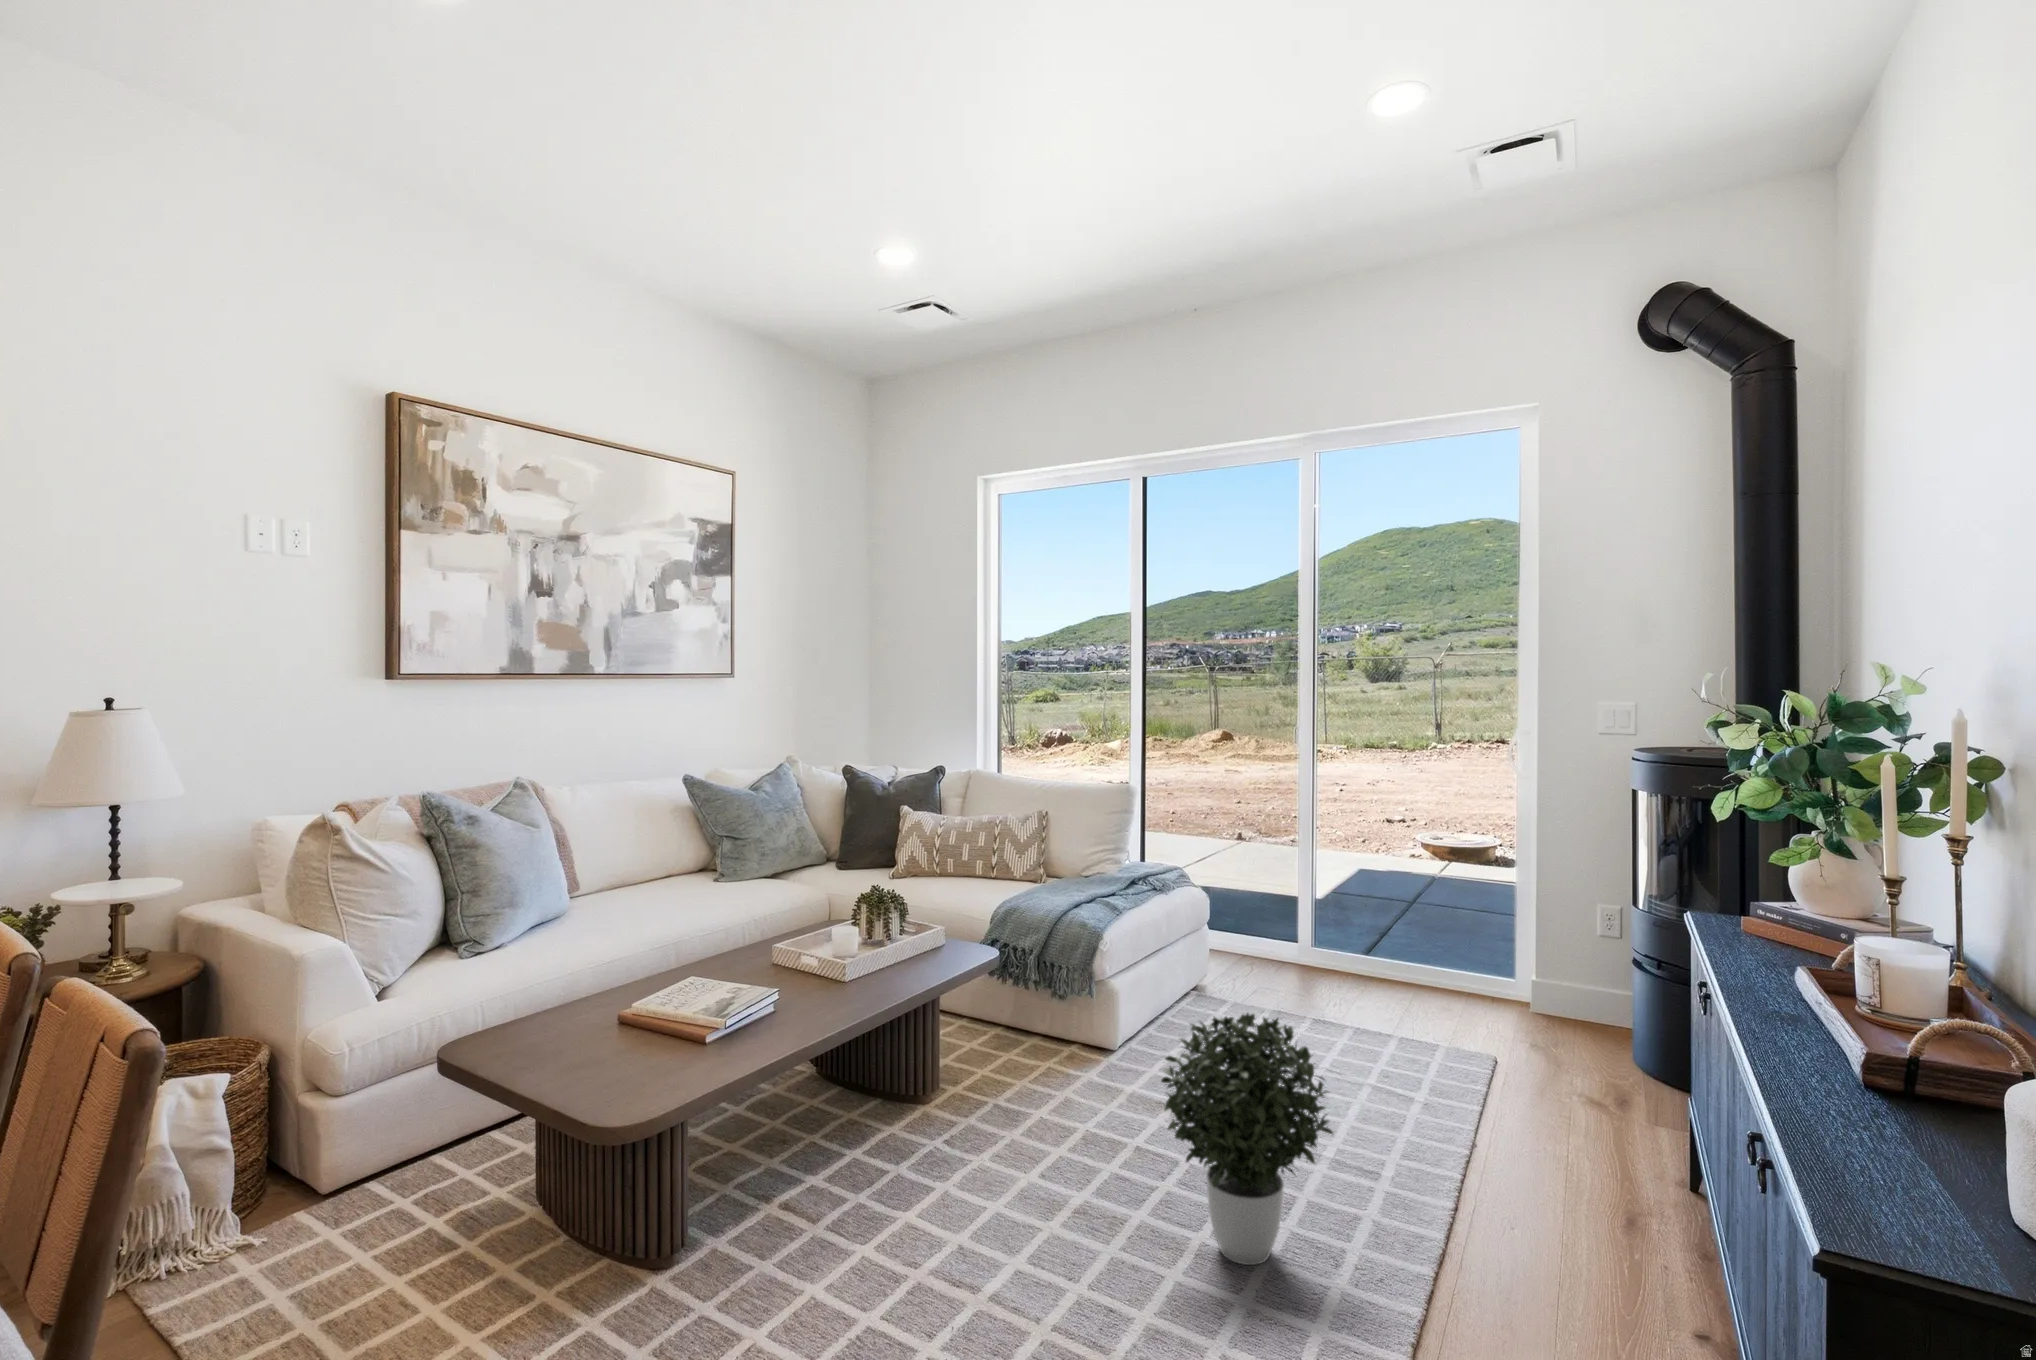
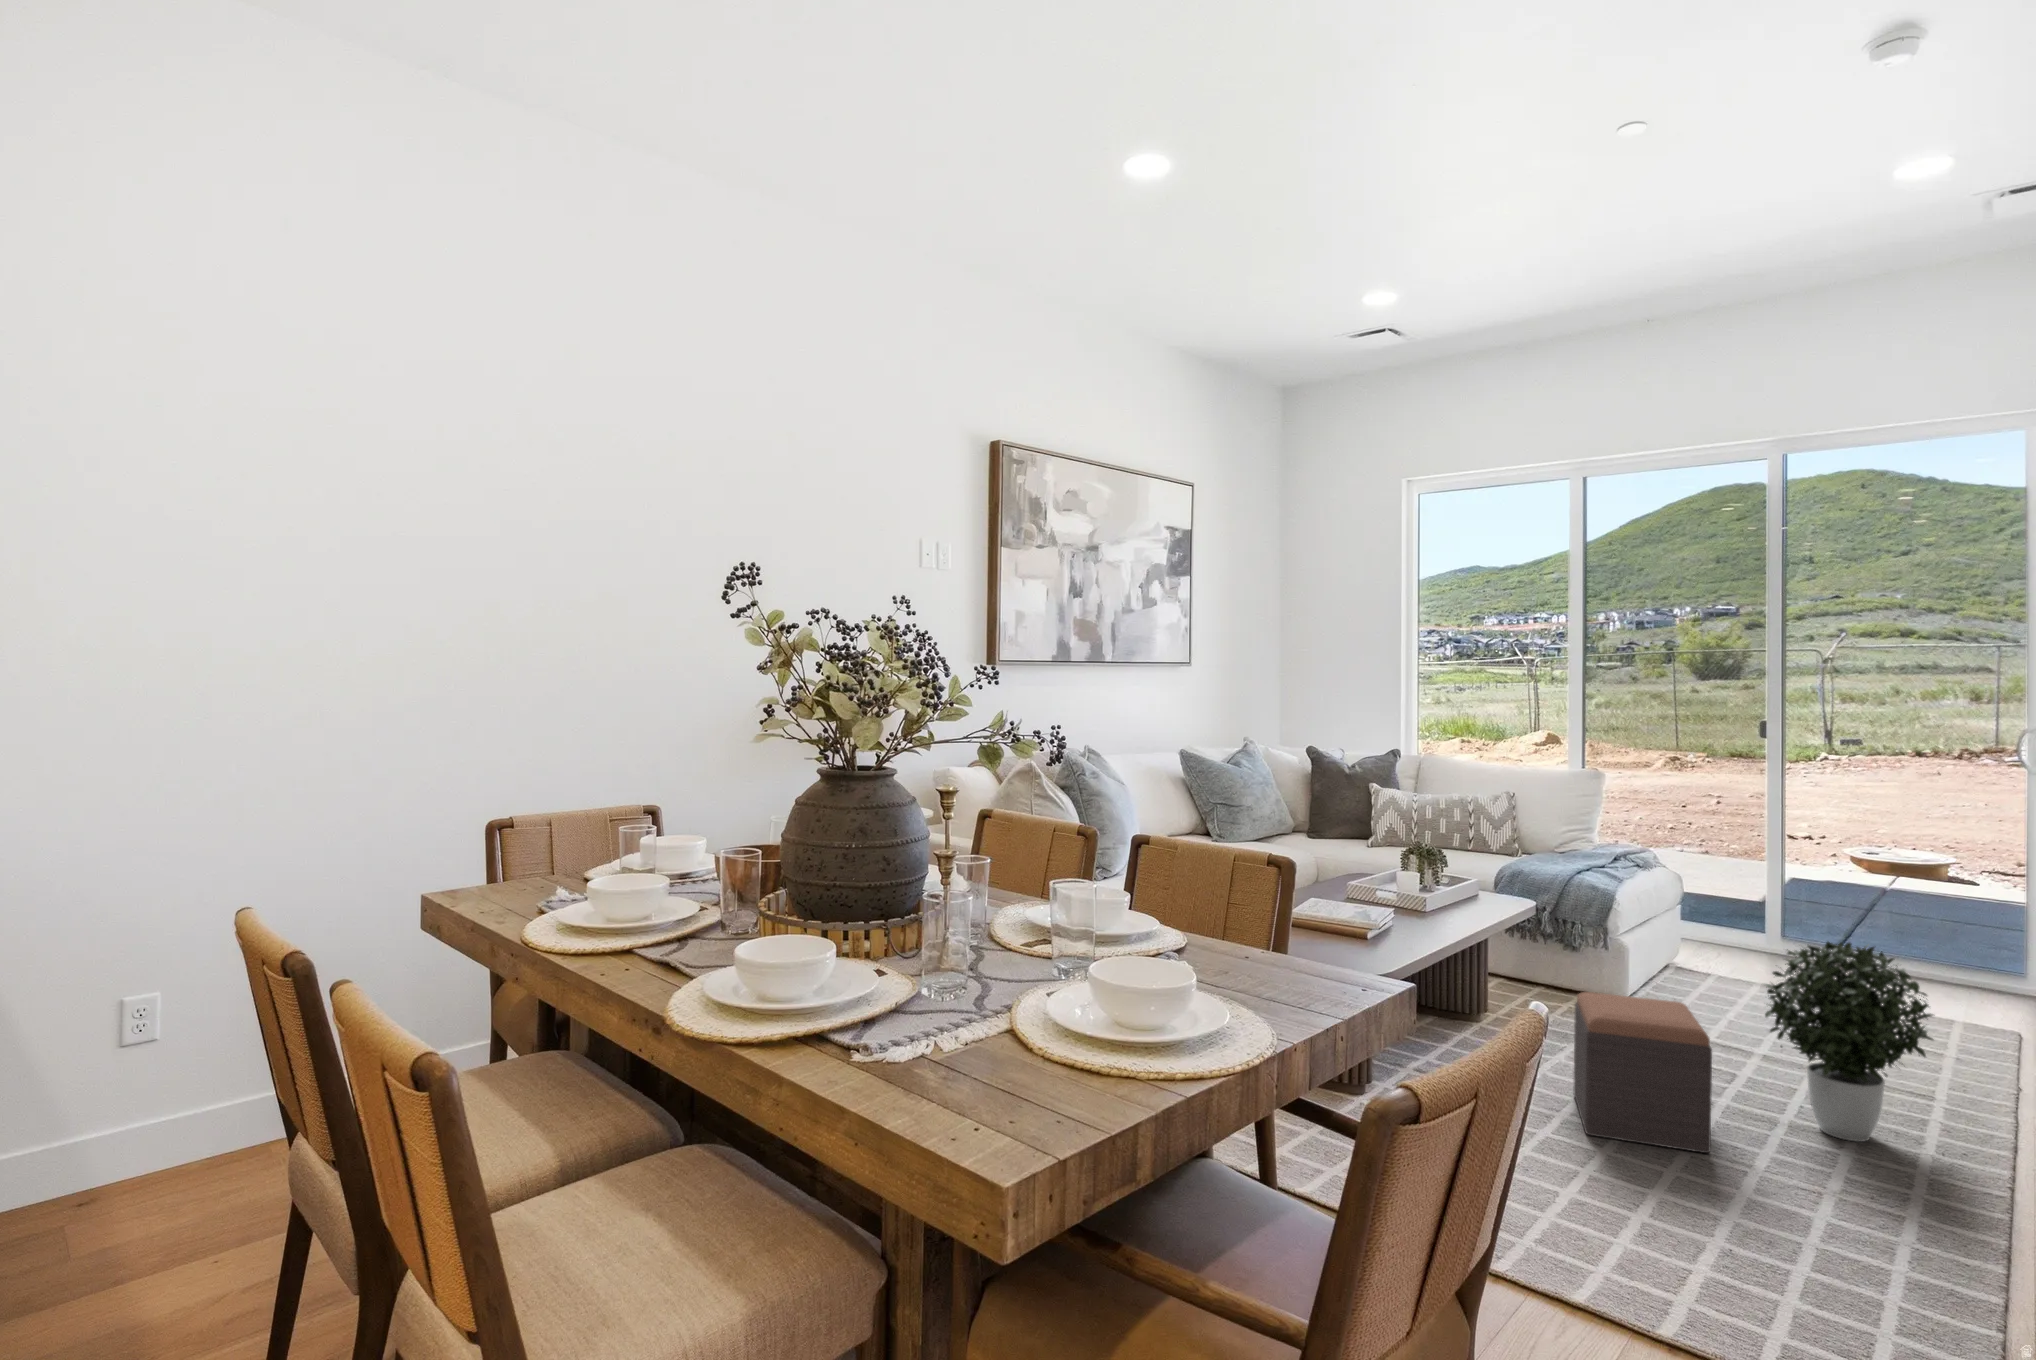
footstool: none [921,1092,1077,1316] -> present [1574,992,1712,1153]

